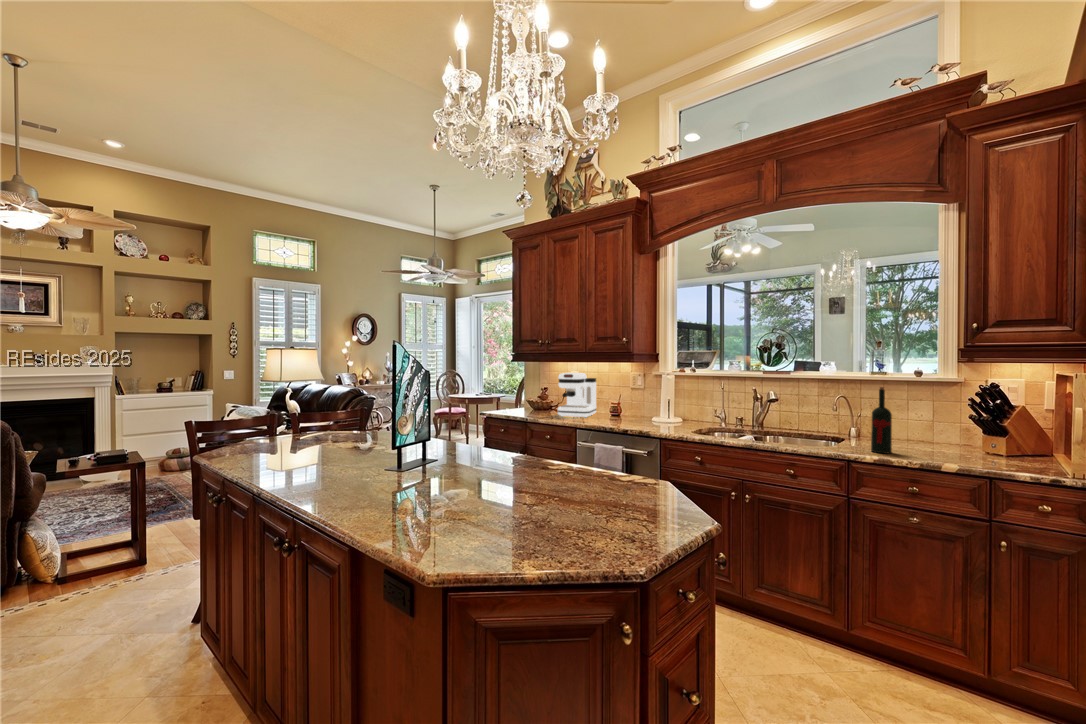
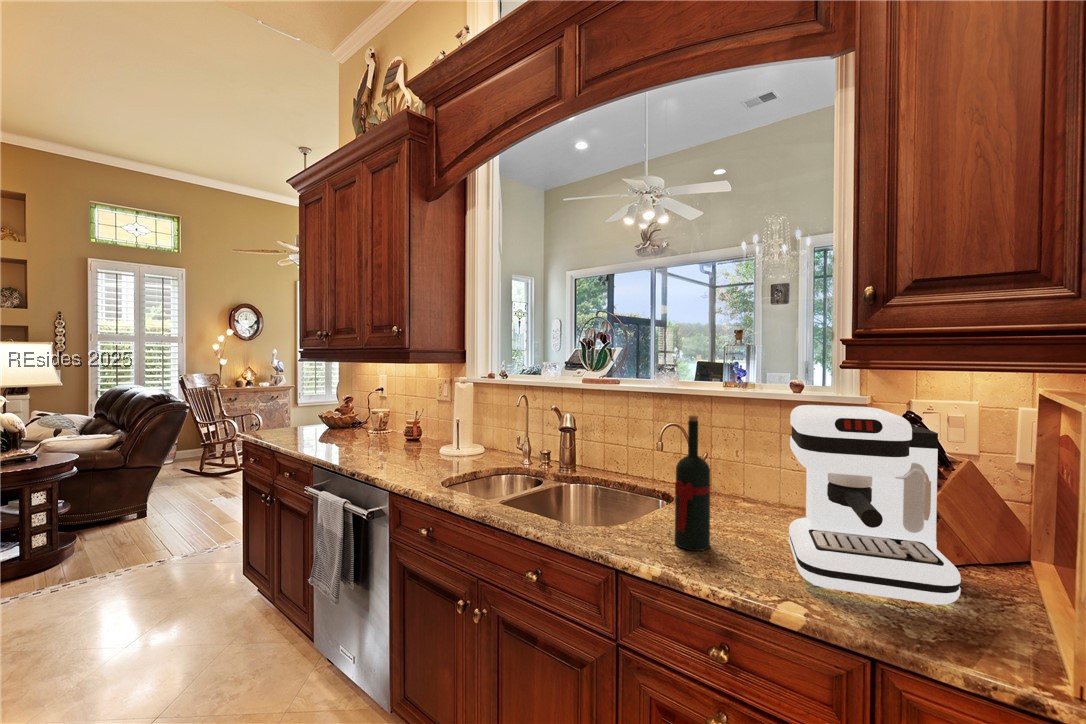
coffee maker: present [558,373,596,418] -> present [789,405,961,605]

